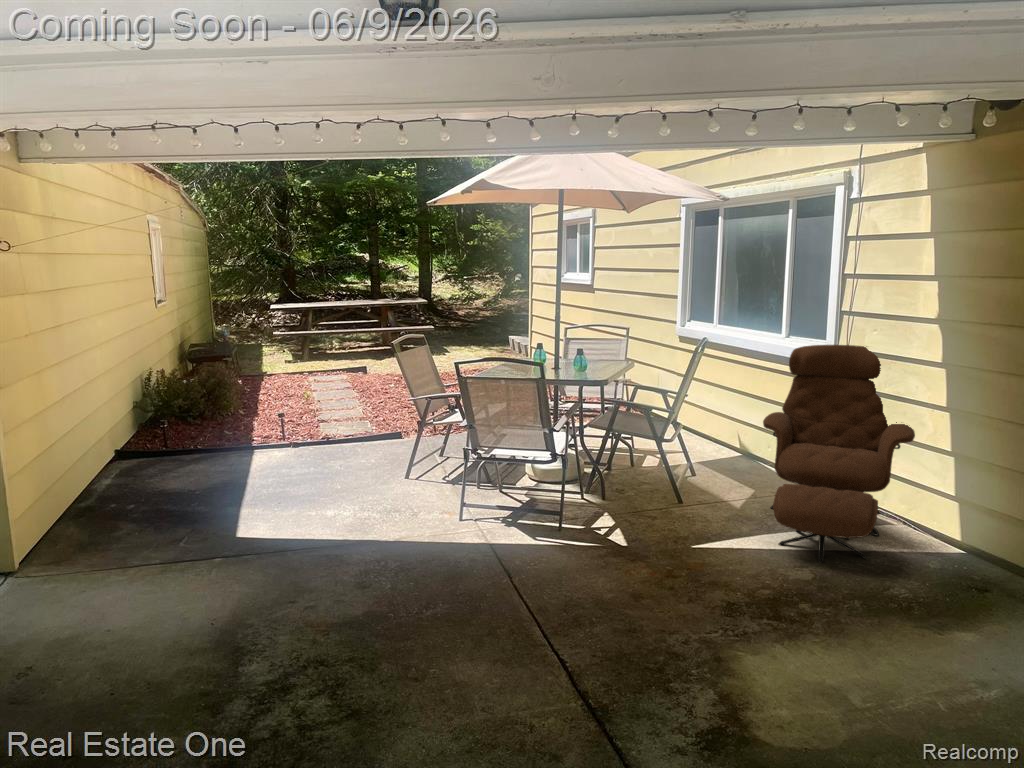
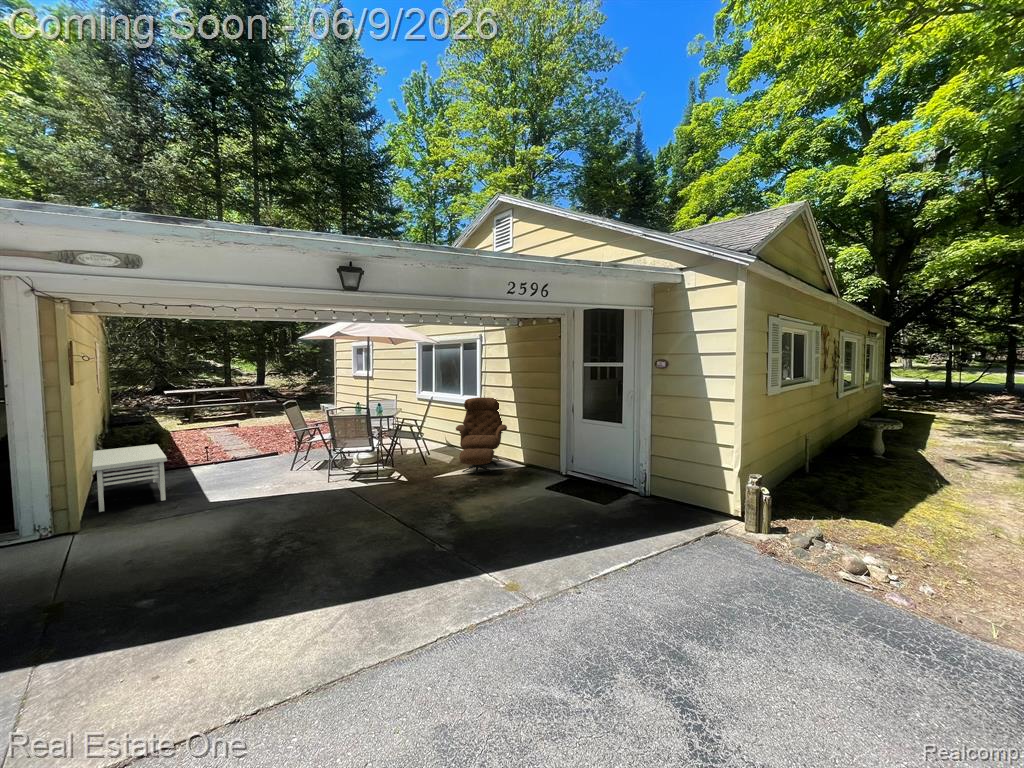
storage bench: none [38,406,189,537] -> present [92,444,167,512]

